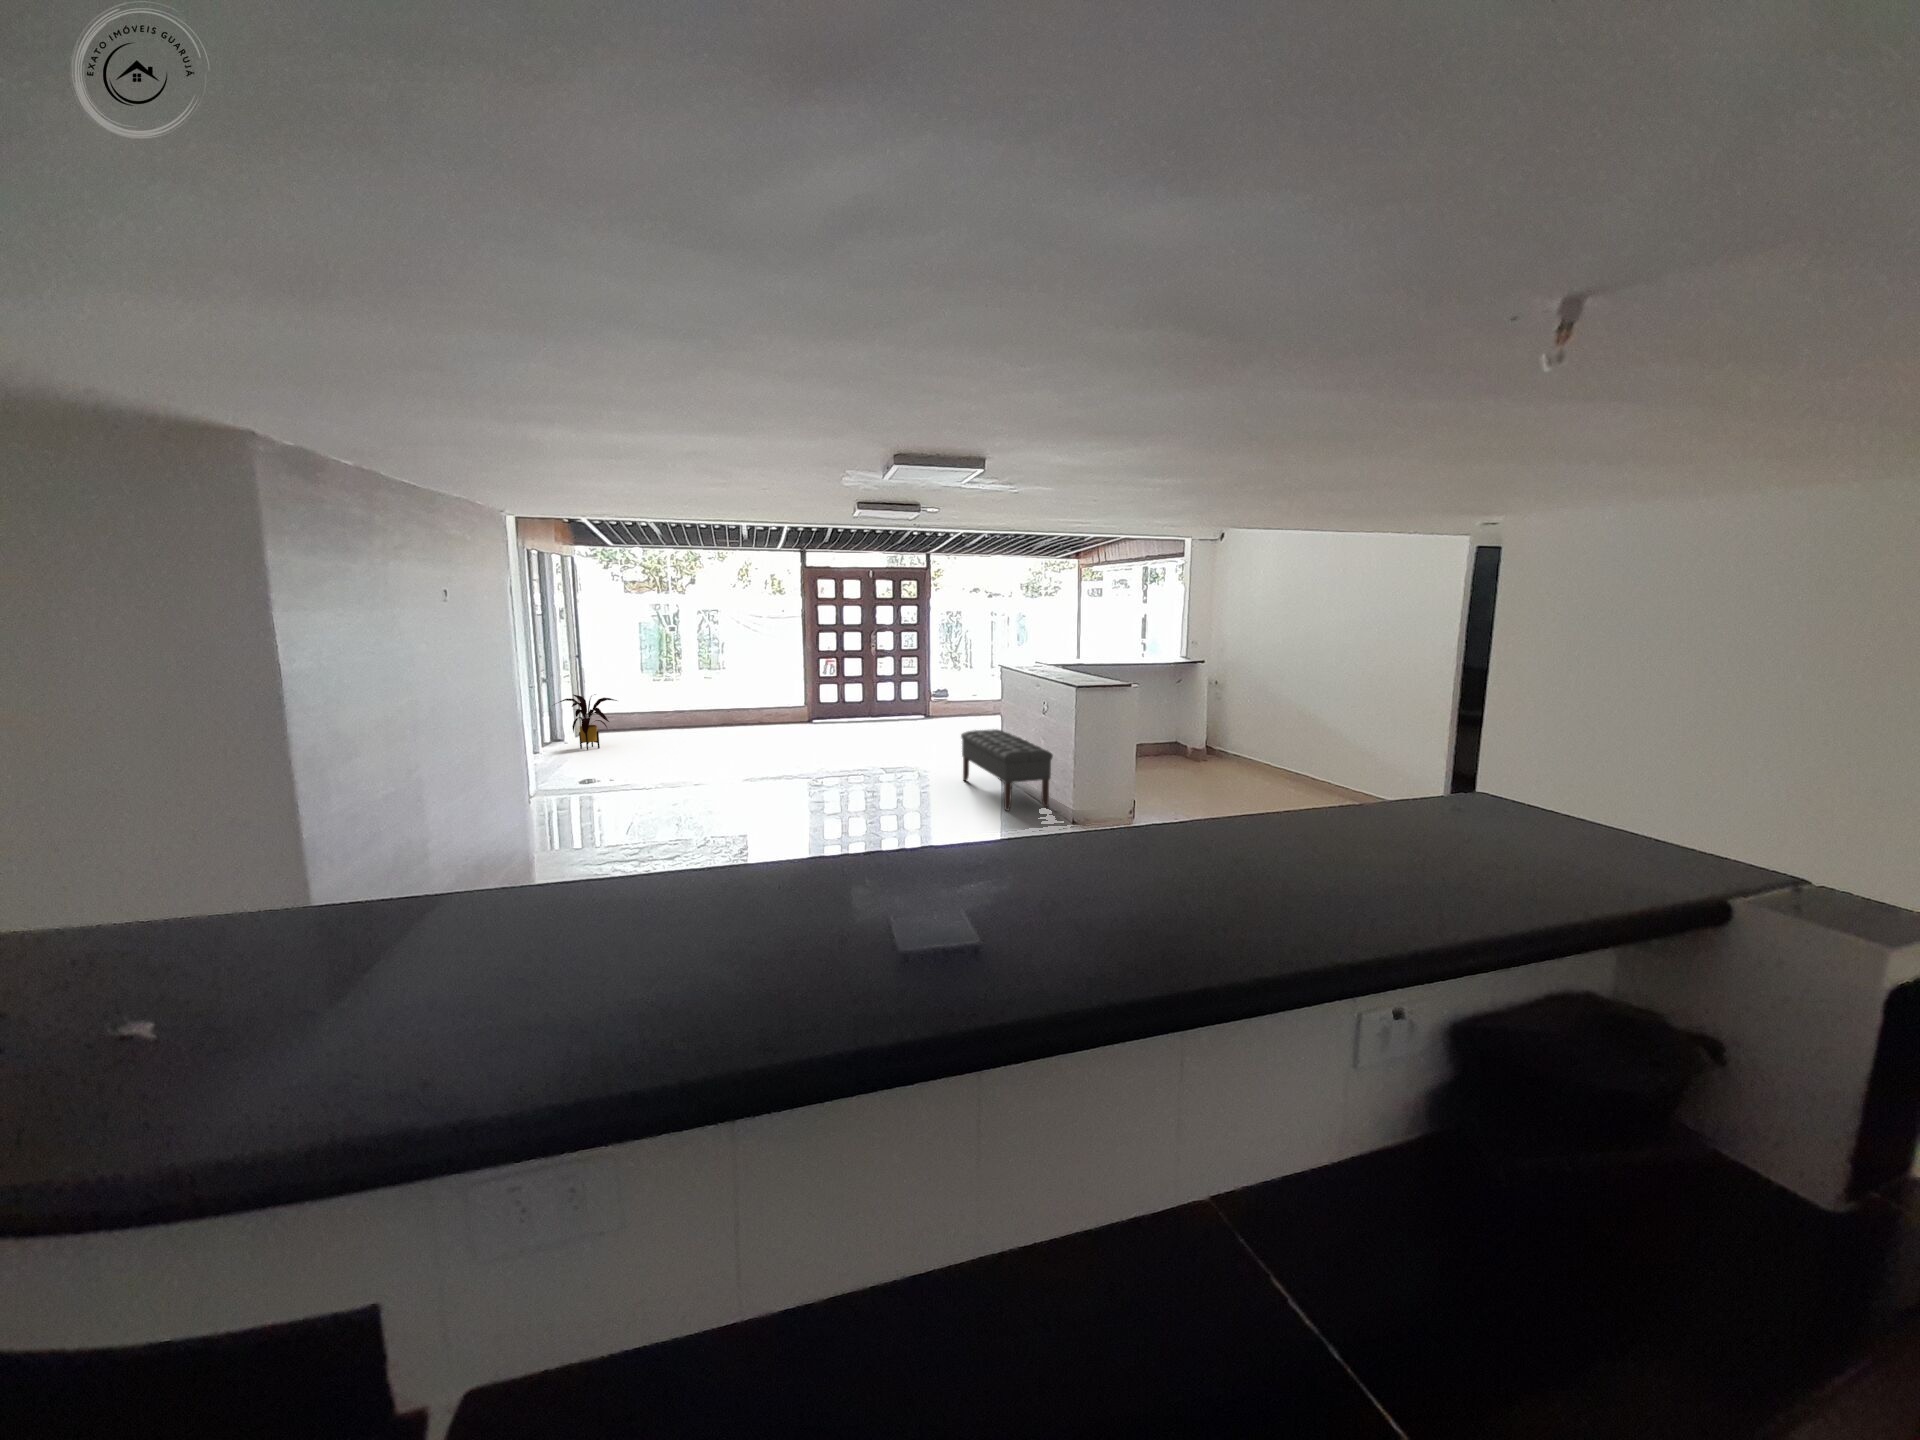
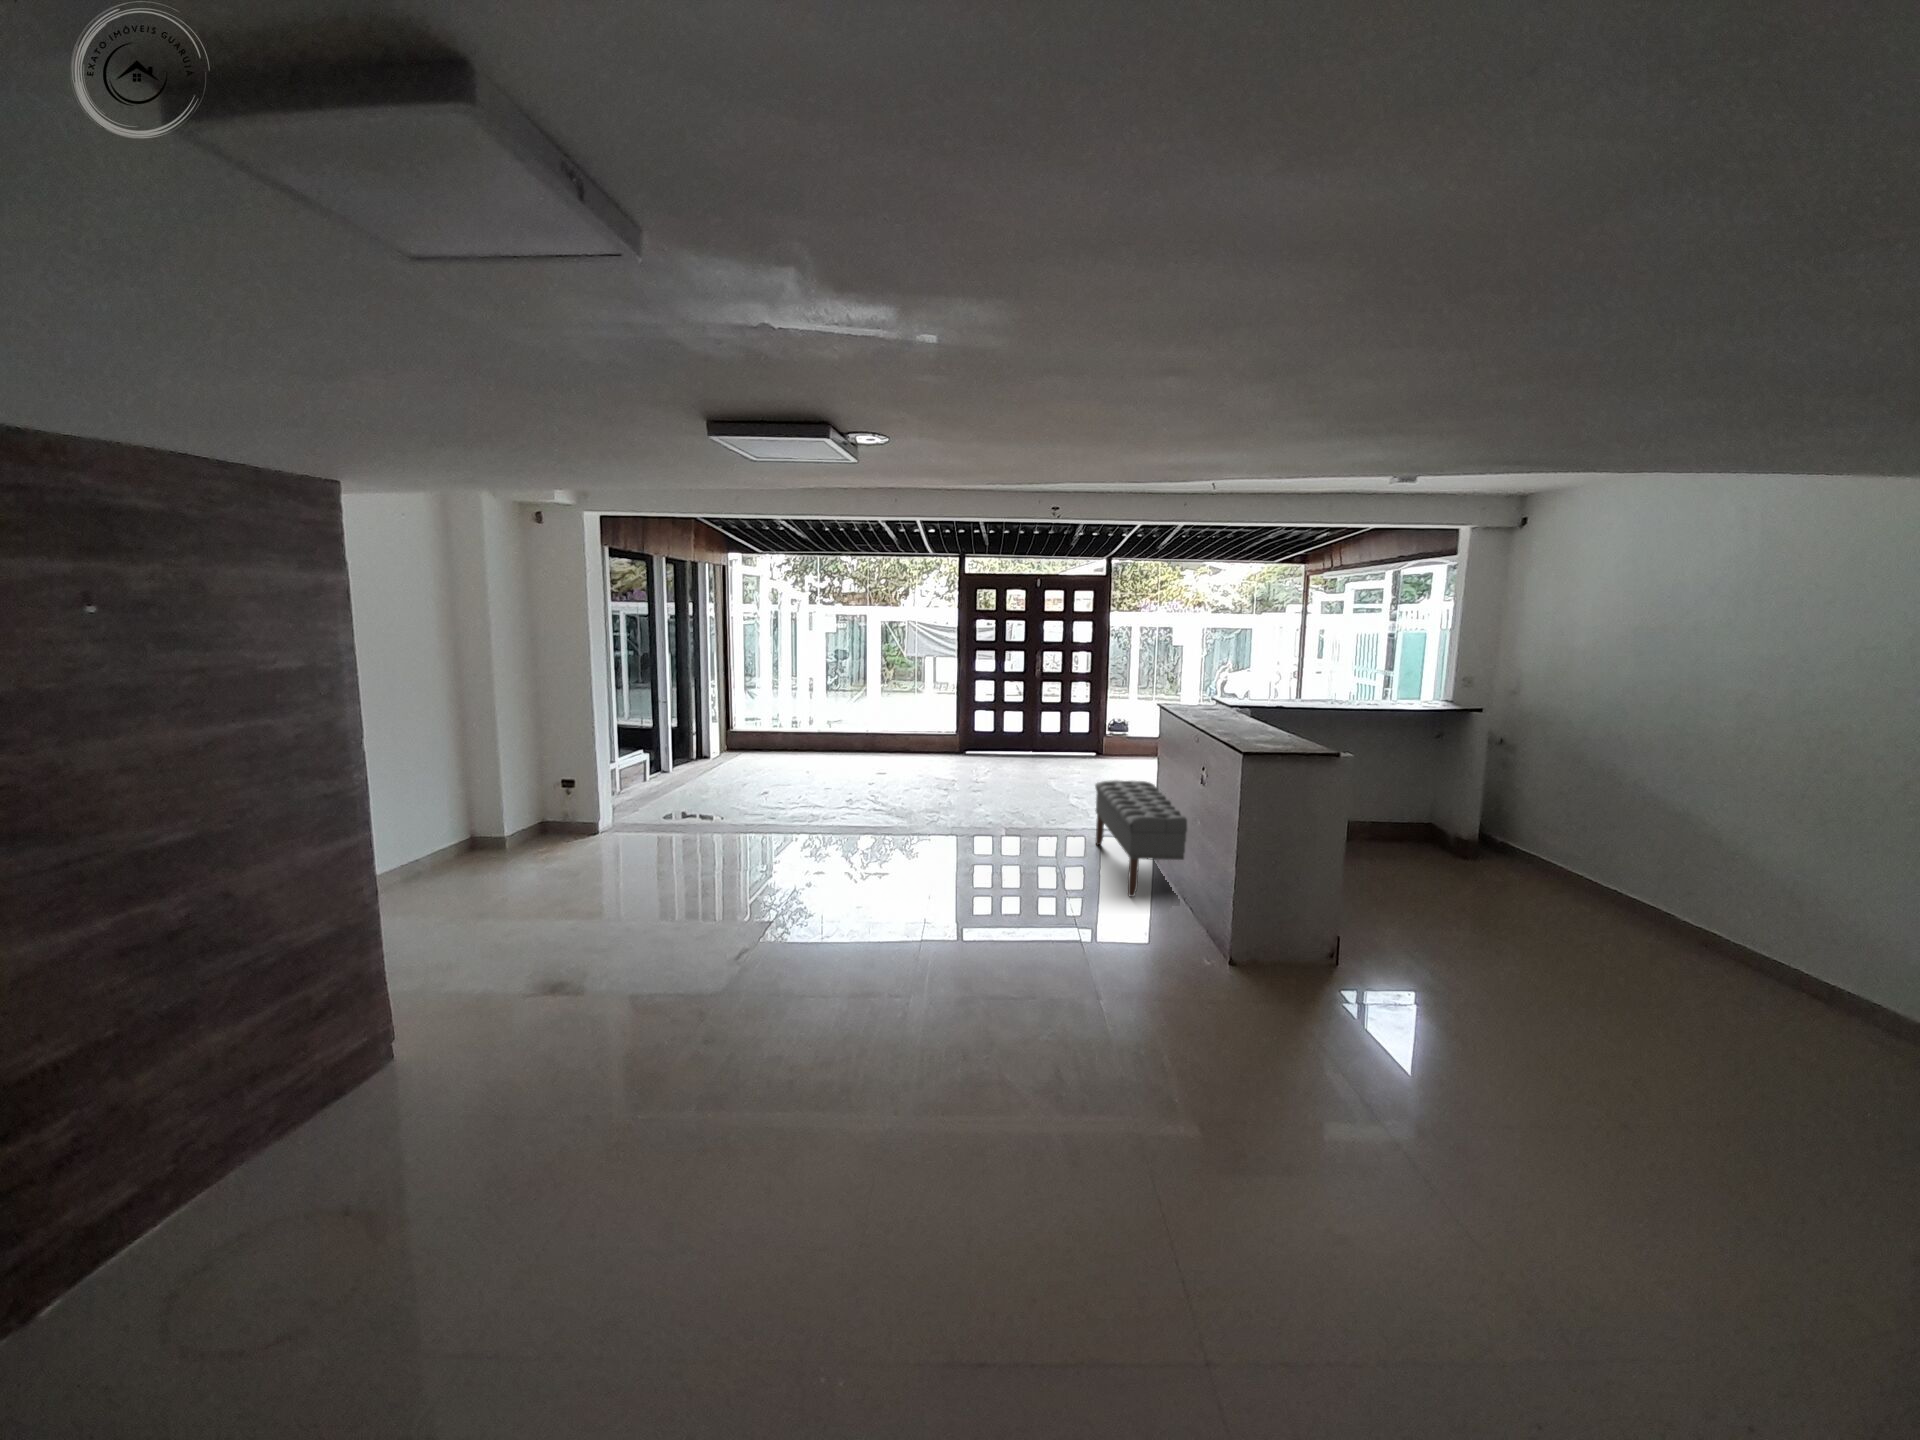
house plant: present [558,695,617,750] -> none [686,707,751,767]

